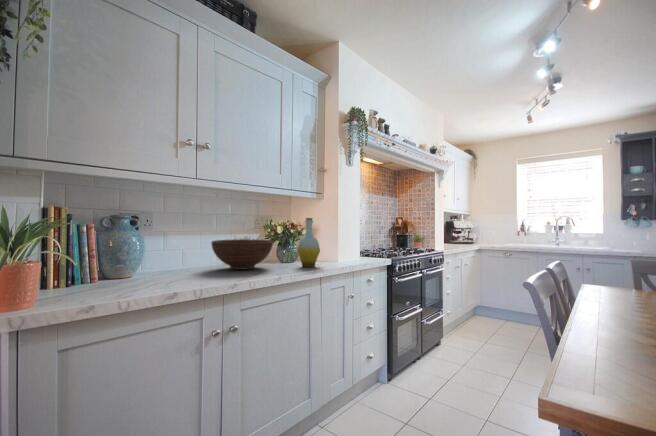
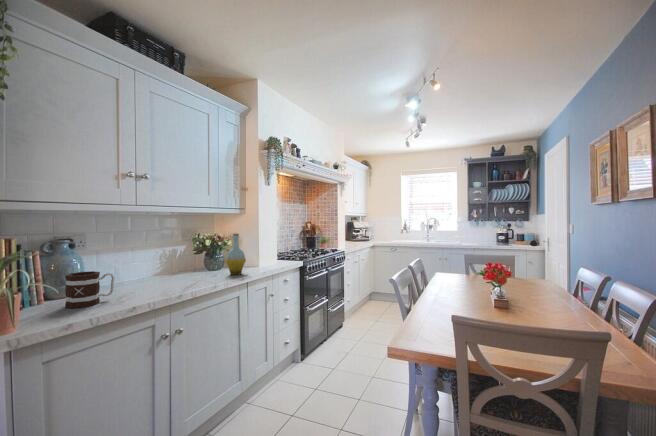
fruit bowl: present [212,239,273,270] -> none [147,253,204,281]
mug: none [111,249,165,288] -> present [65,271,114,308]

